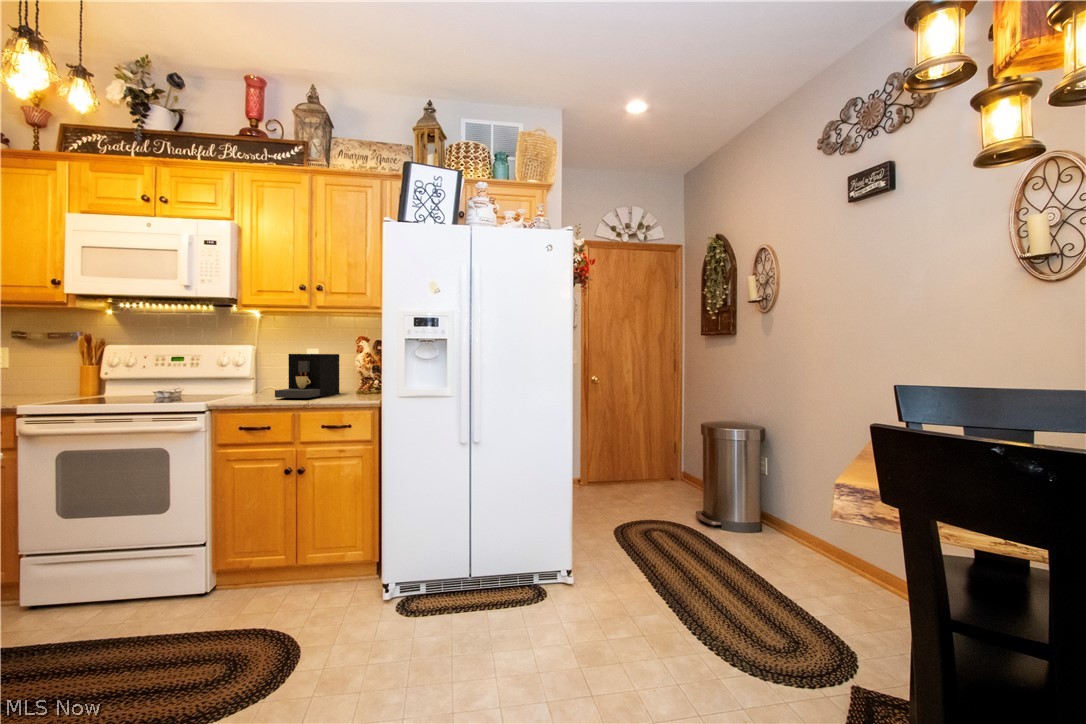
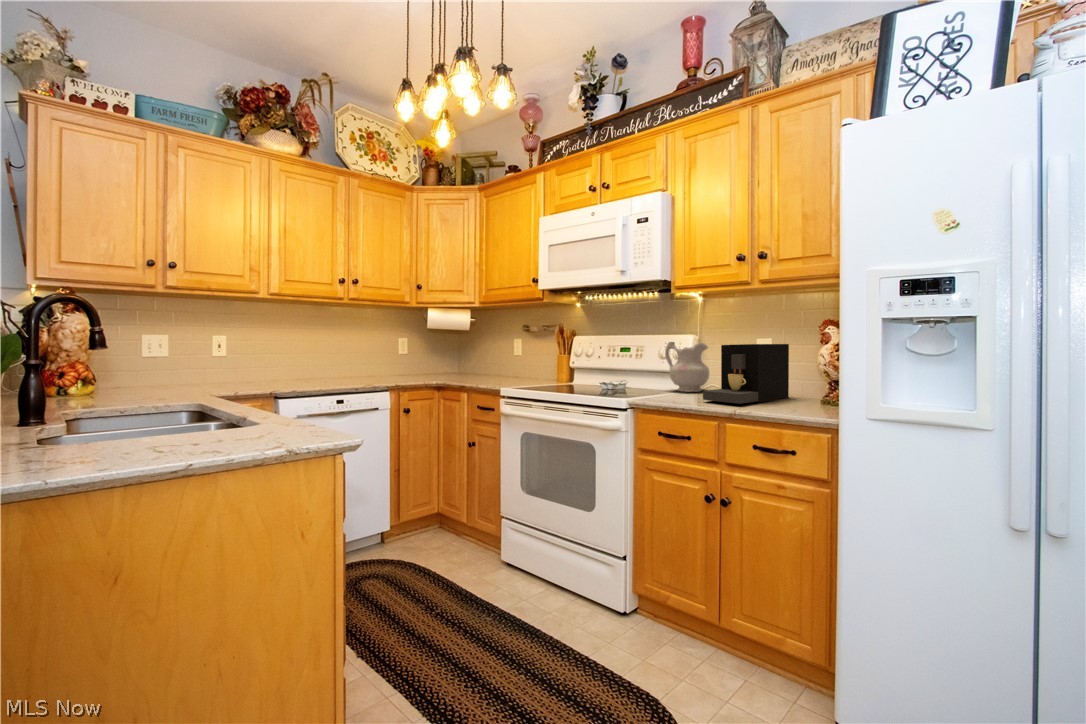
ceramic pitcher: none [229,351,273,394] -> present [665,342,709,392]

